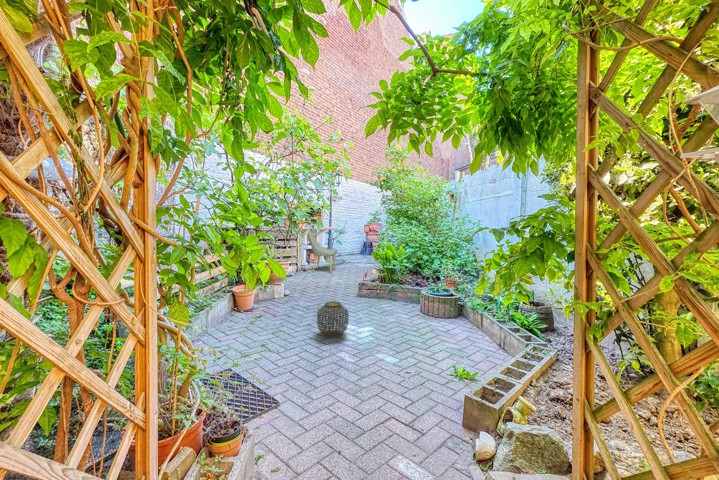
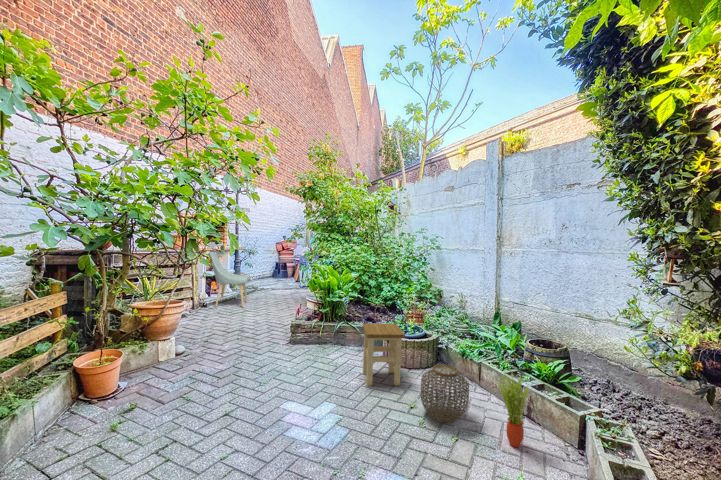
stool: none [397,281,424,324] -> present [362,324,405,386]
woven basket: present [317,301,348,338] -> present [420,364,469,424]
potted plant: none [467,310,489,360] -> present [498,372,529,447]

